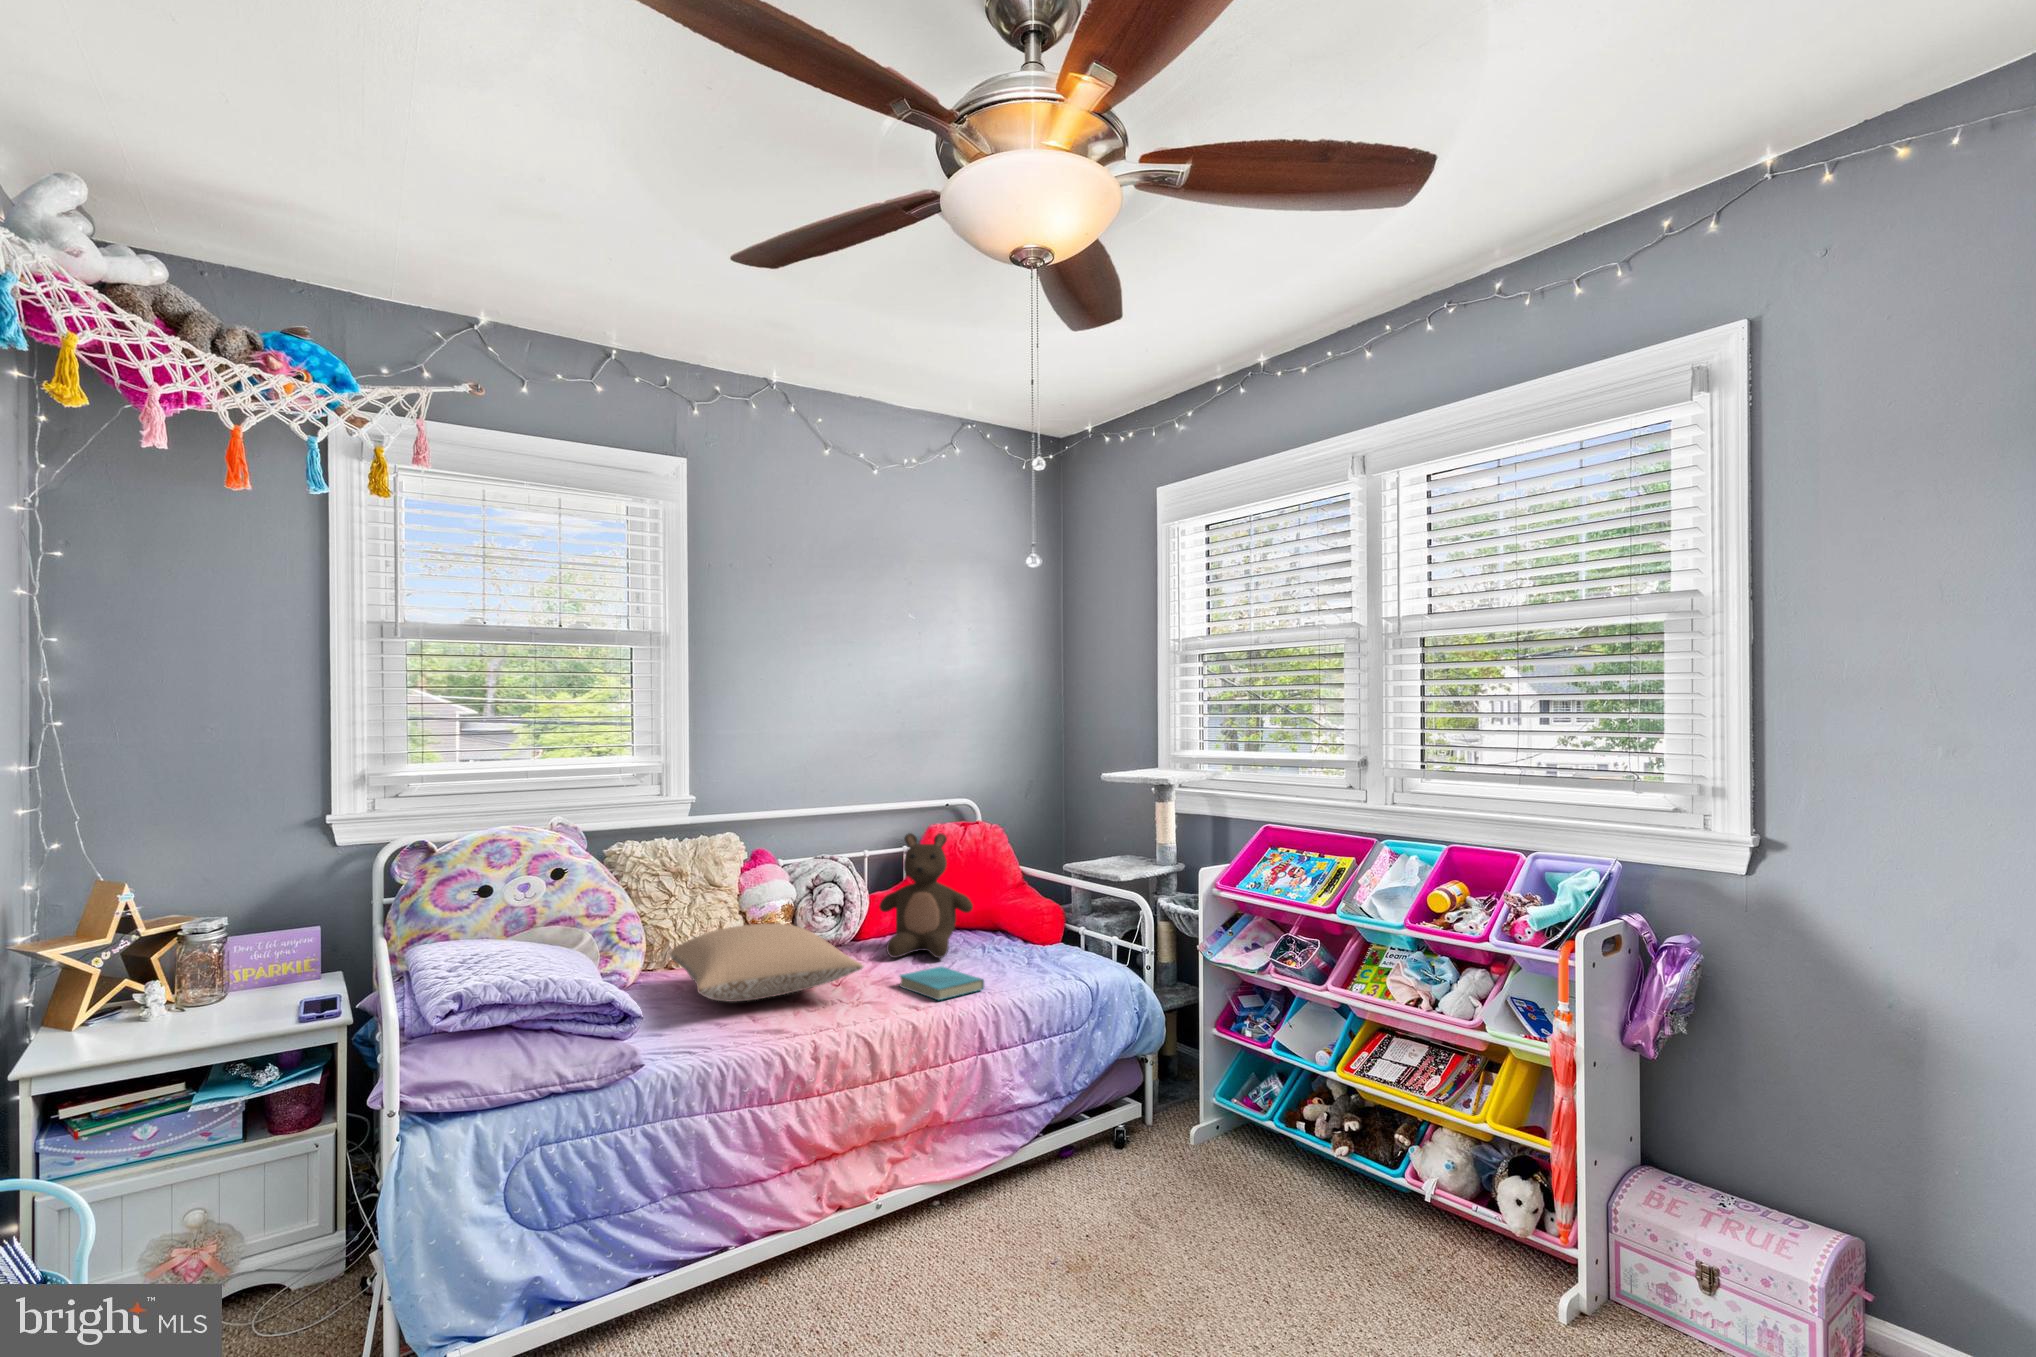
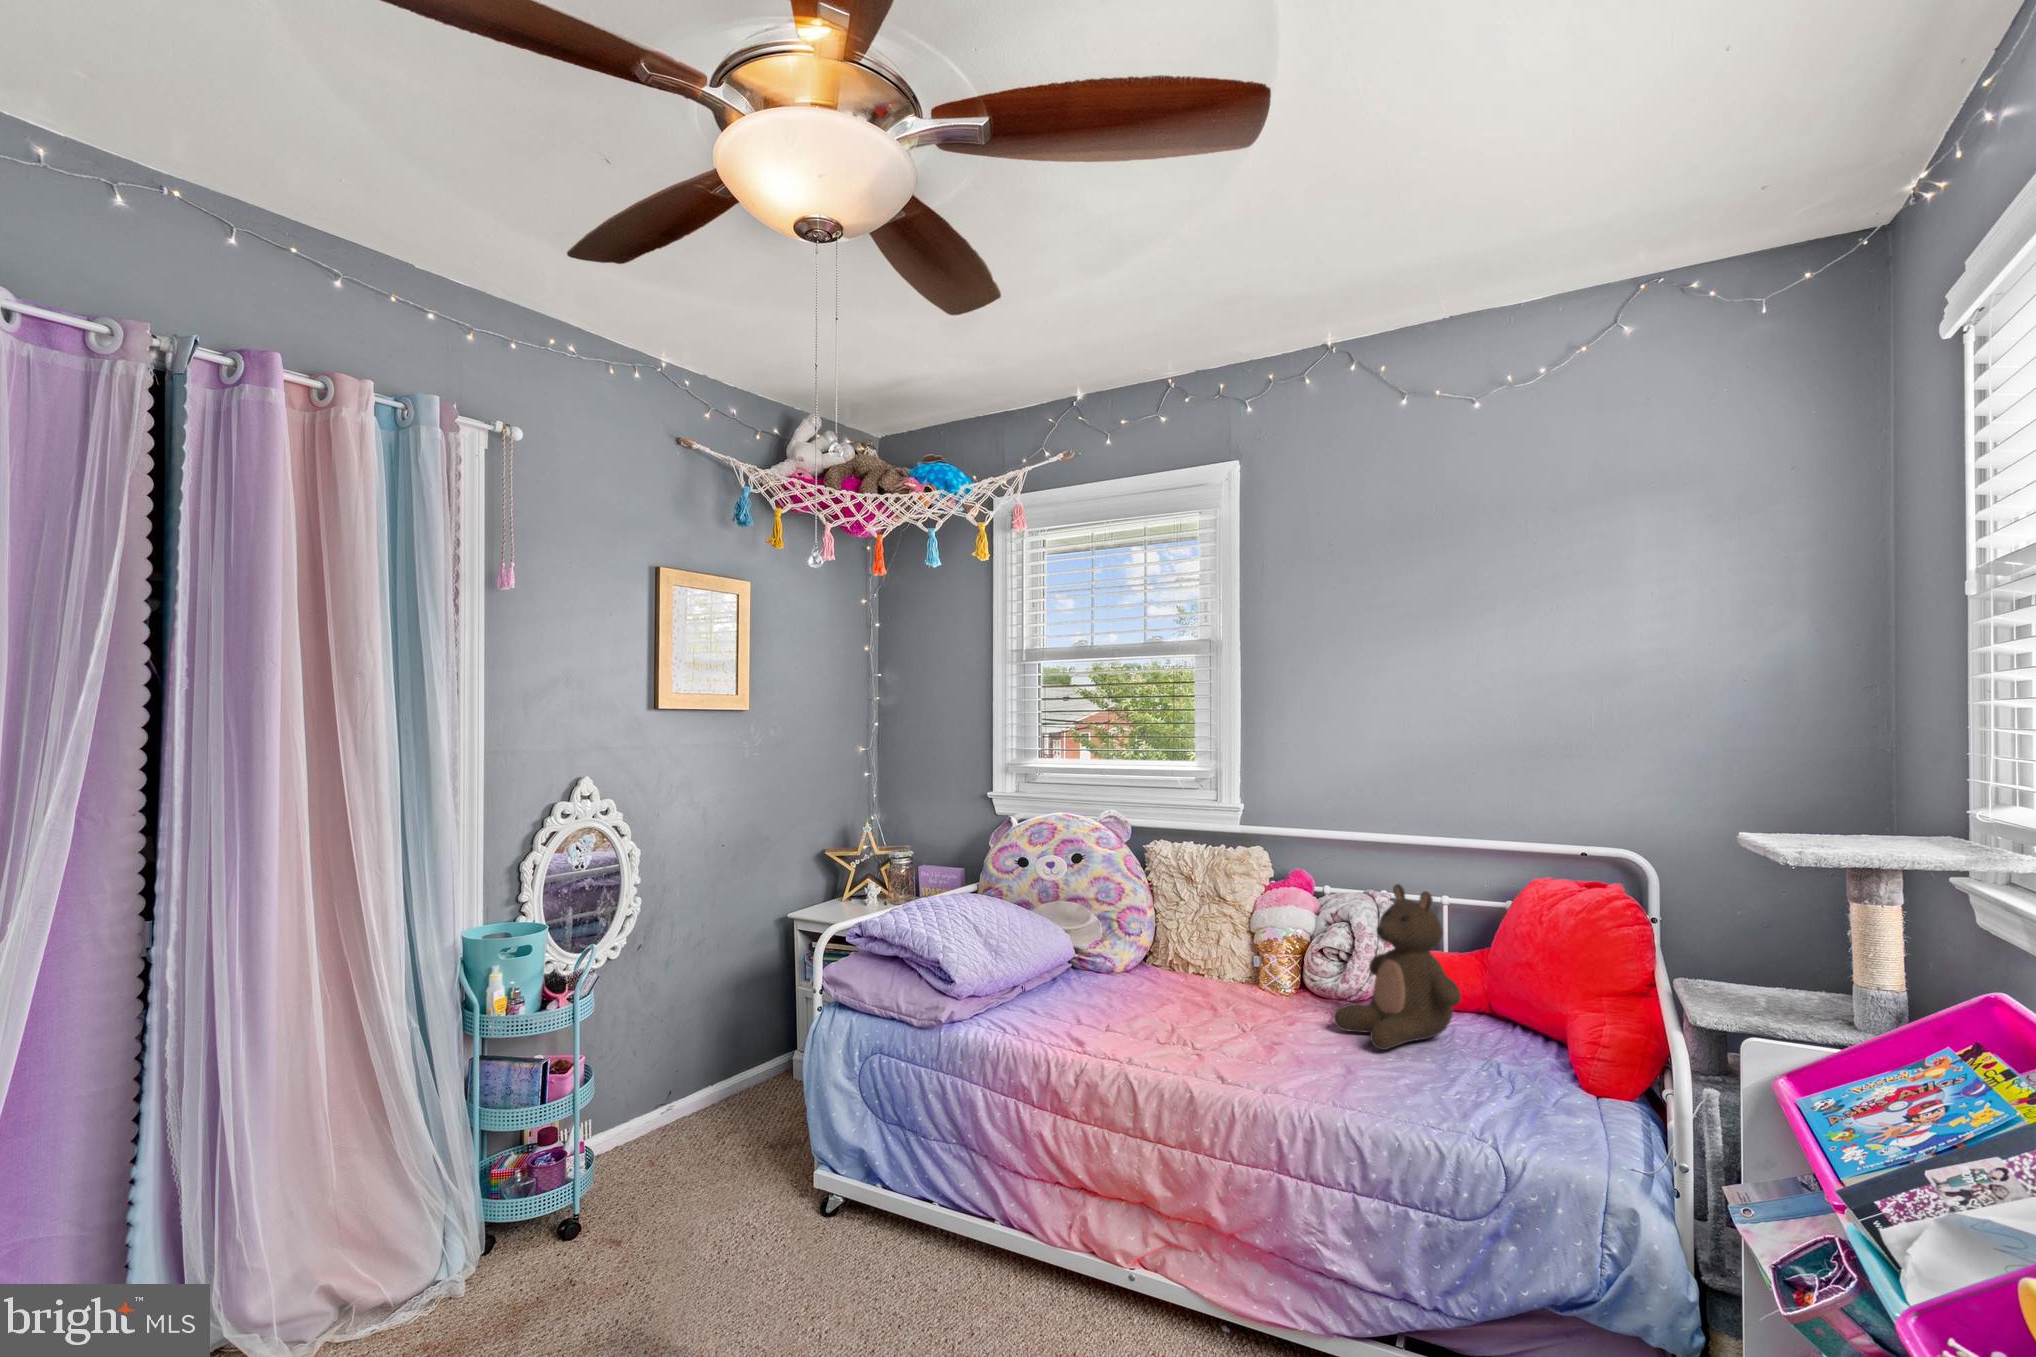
pillow: present [670,924,864,1002] -> none [1050,938,1269,1019]
book: present [899,967,984,1000] -> none [1248,1042,1336,1097]

